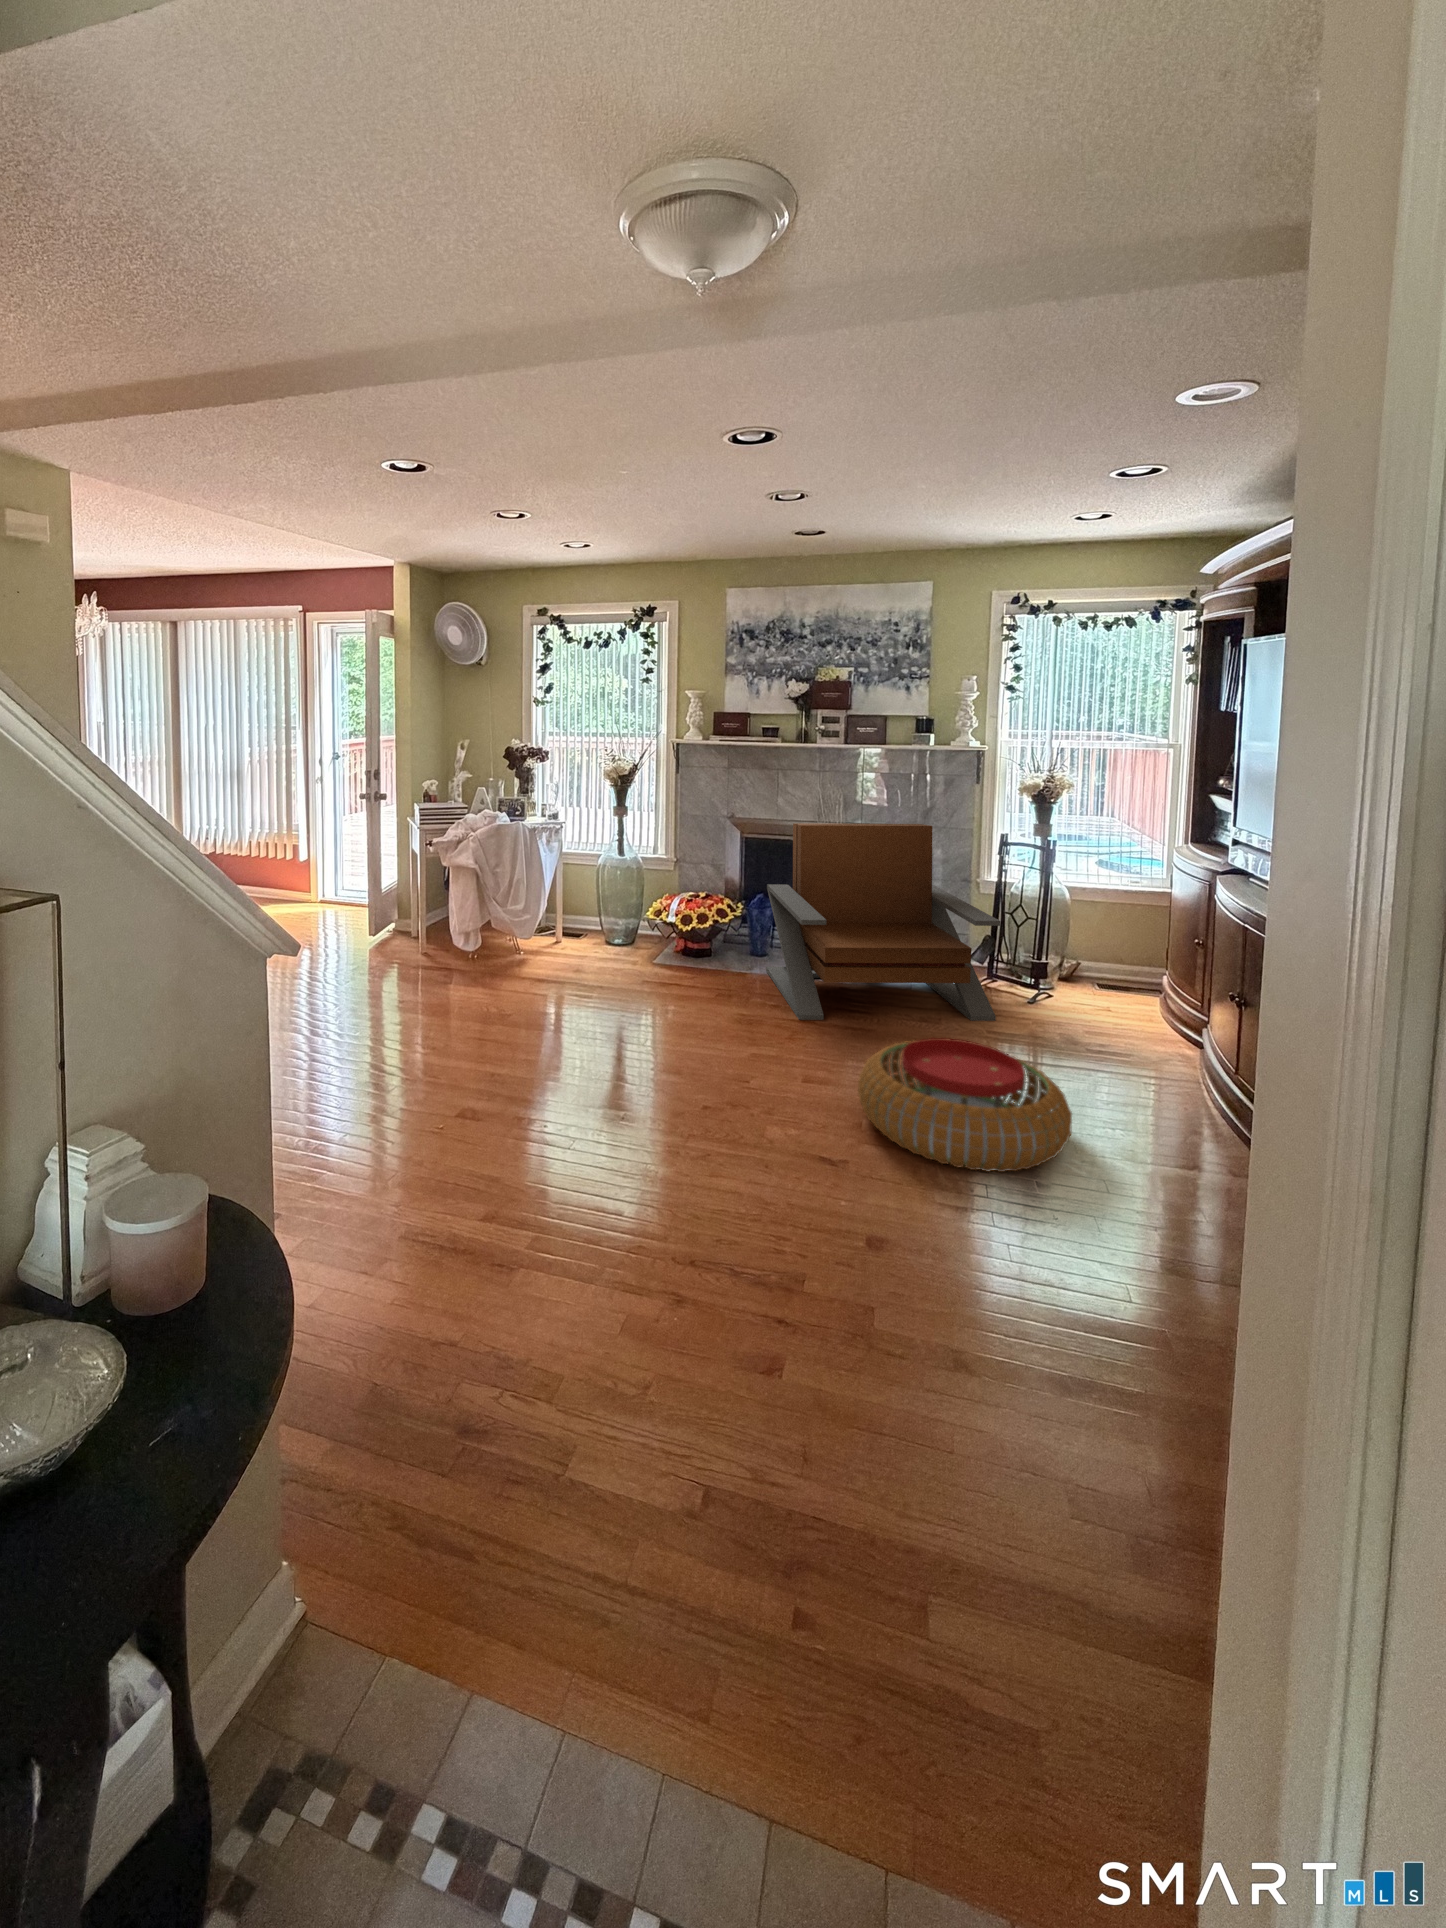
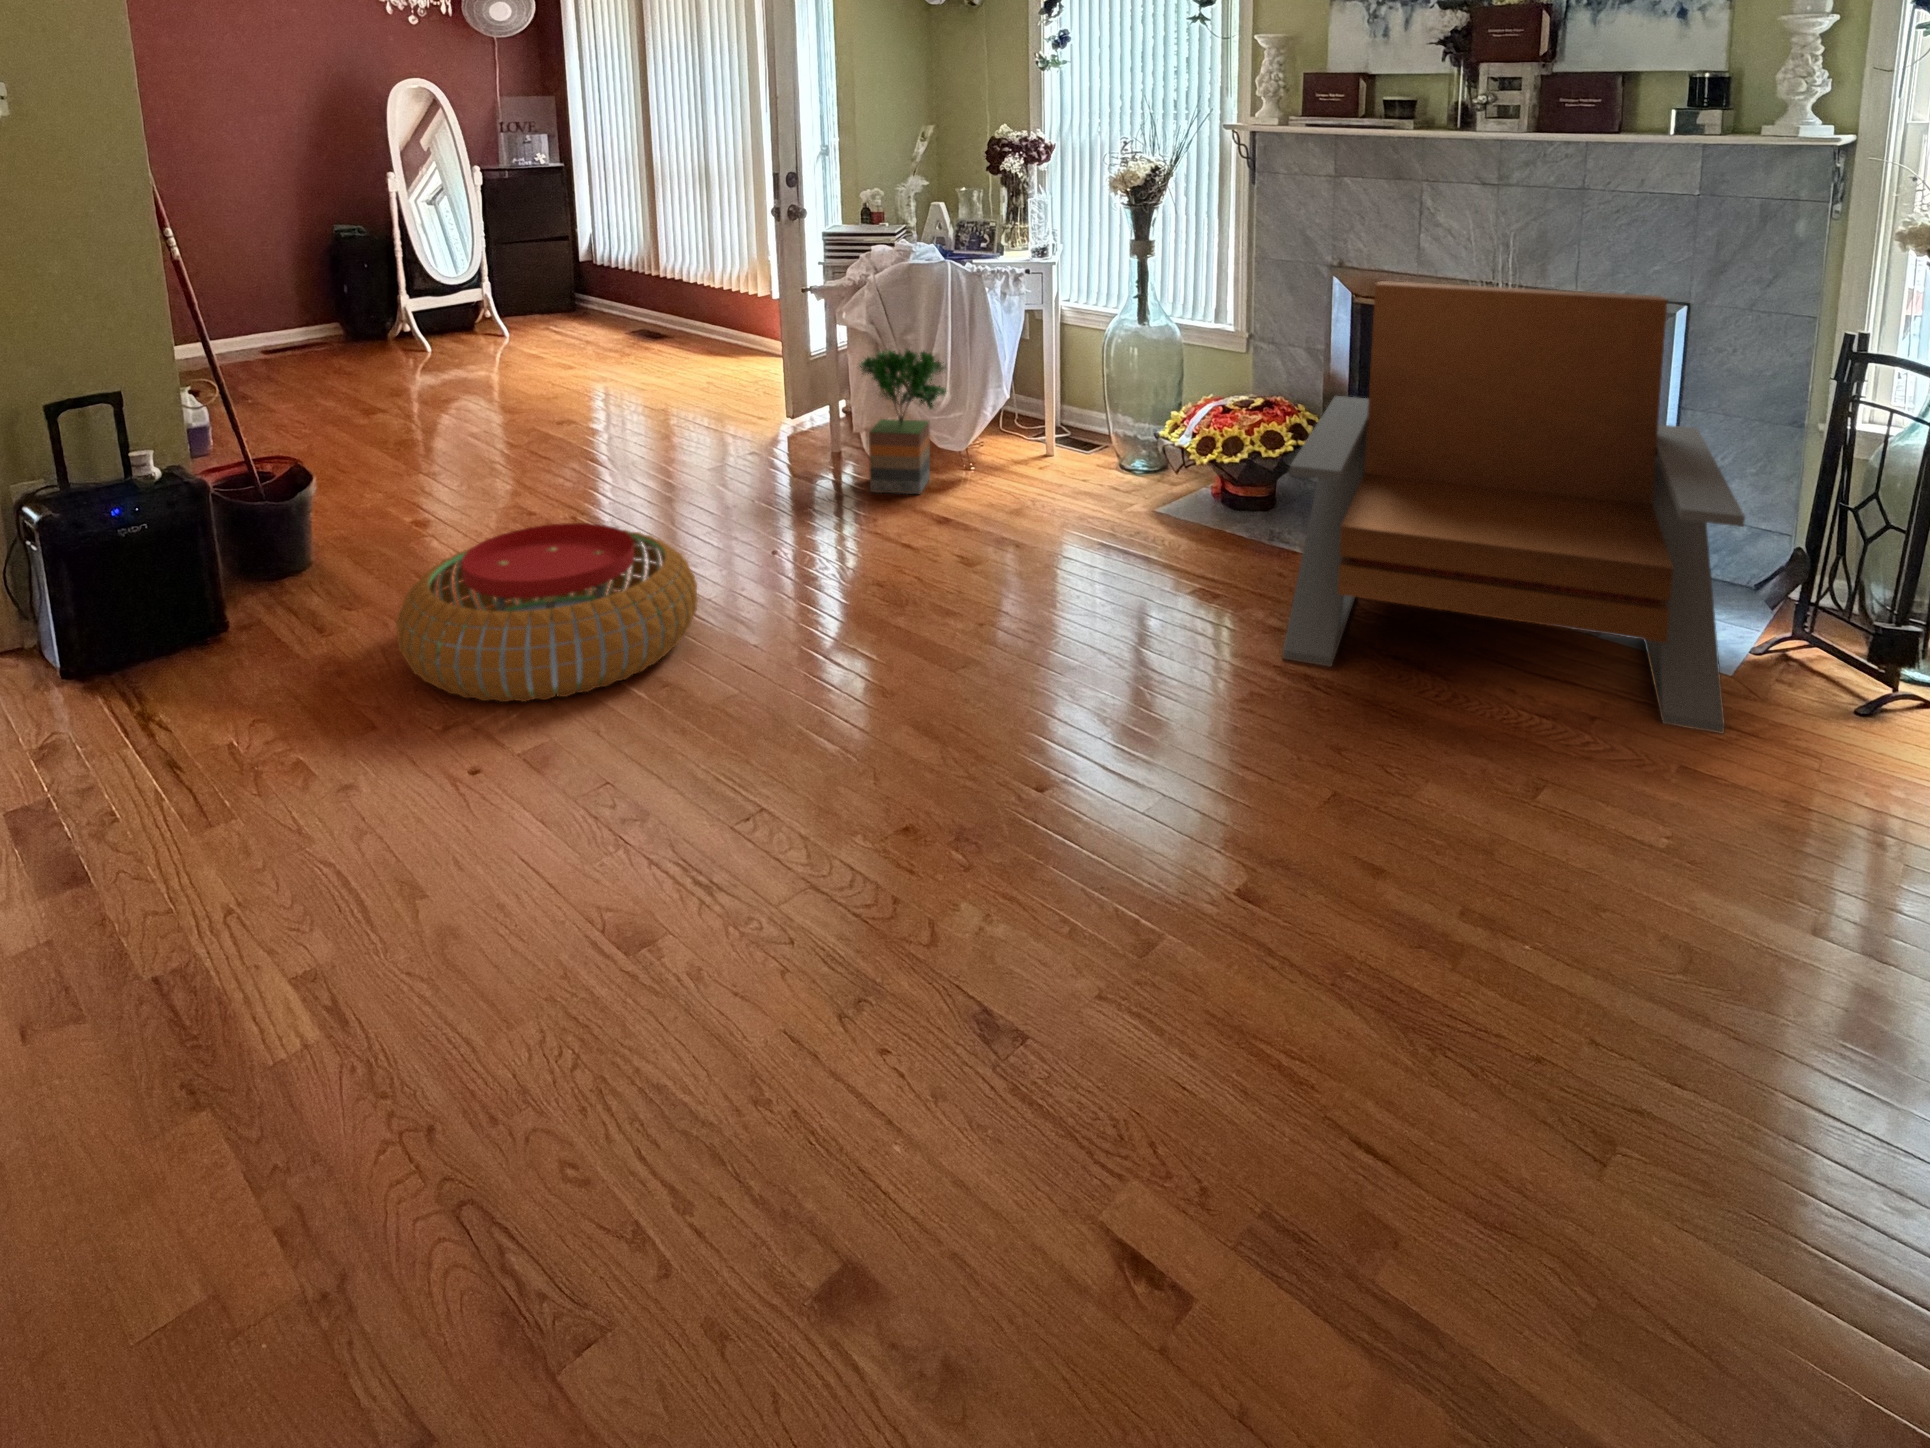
potted tree: none [474,877,534,968] -> present [859,350,946,494]
pouf: present [858,1038,1072,1172] -> present [396,523,698,702]

